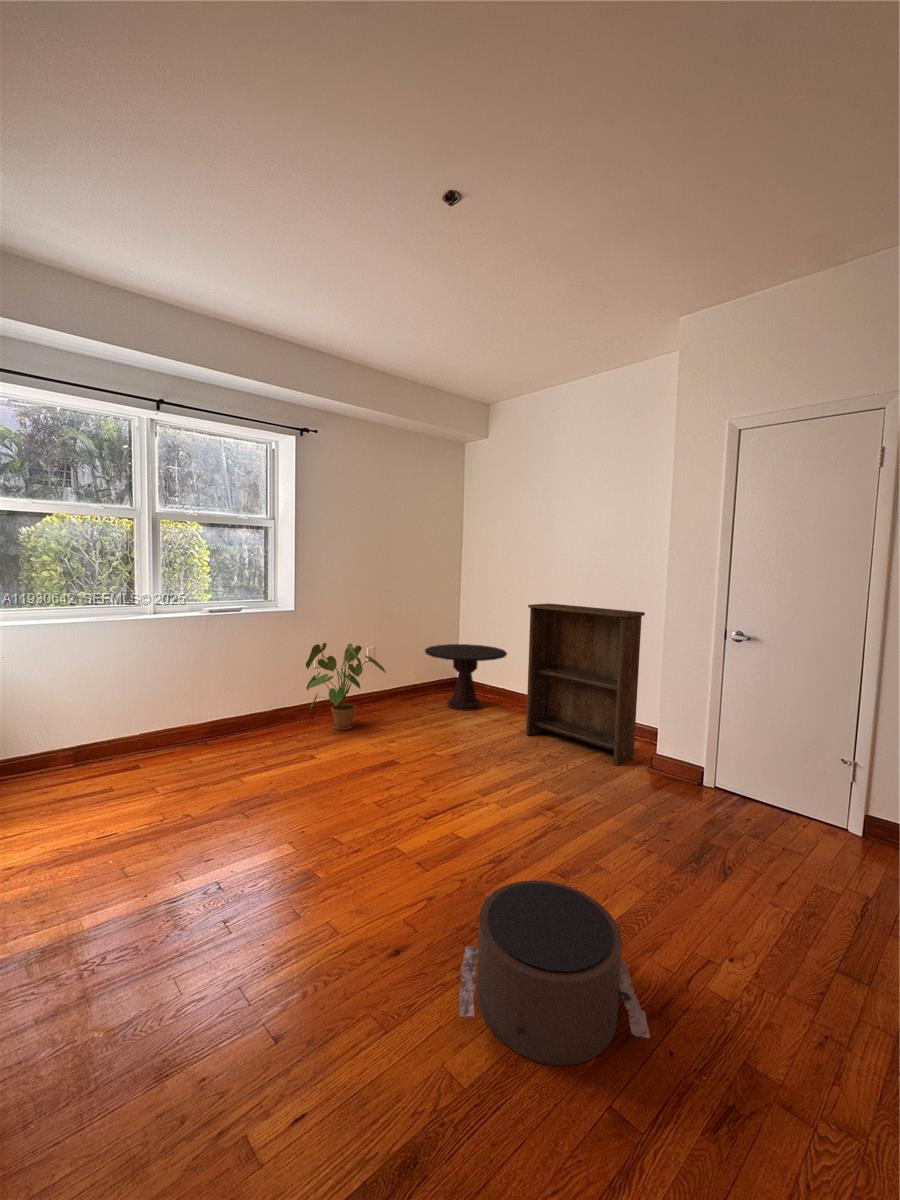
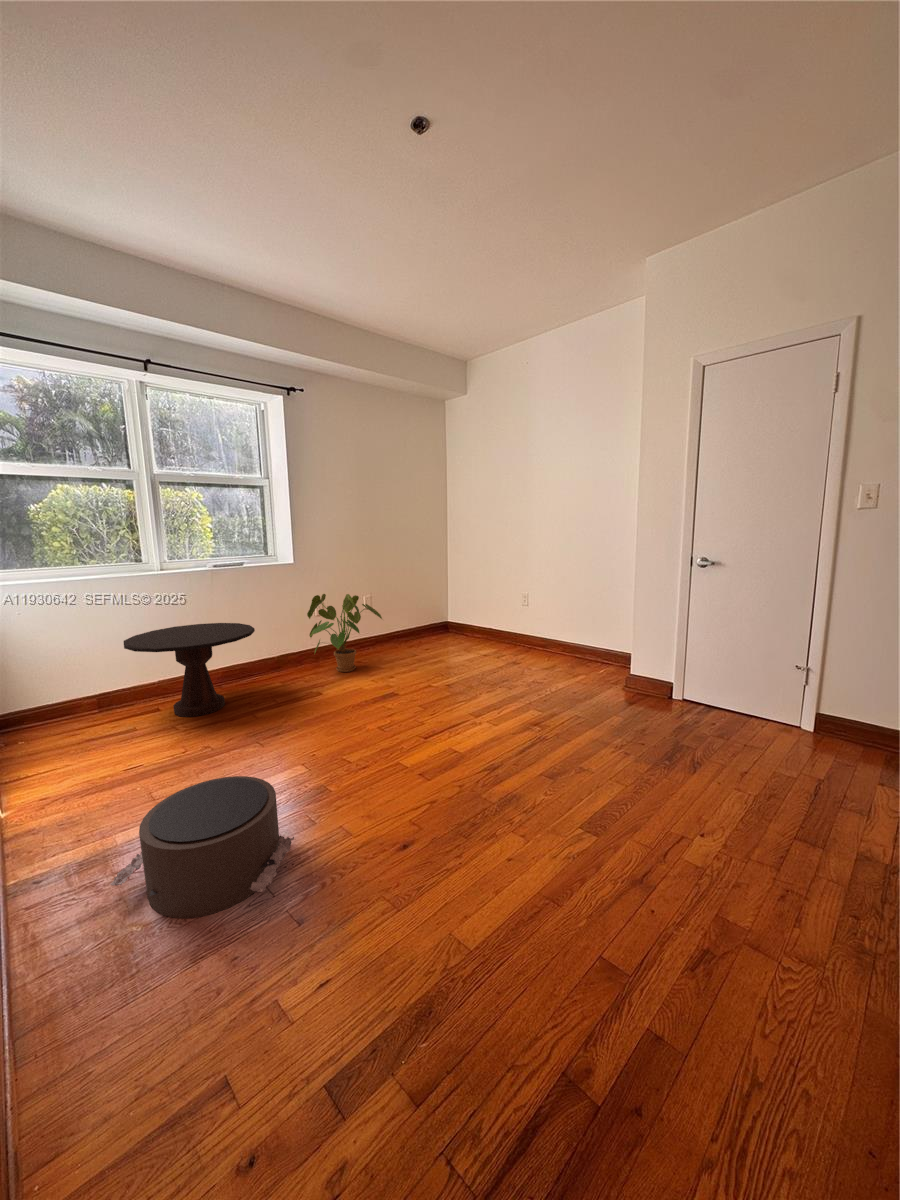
bookshelf: present [526,604,645,765] -> none [512,547,620,688]
side table: present [425,644,507,711] -> present [124,623,255,717]
pouf: present [459,880,650,1066] -> present [110,776,294,918]

